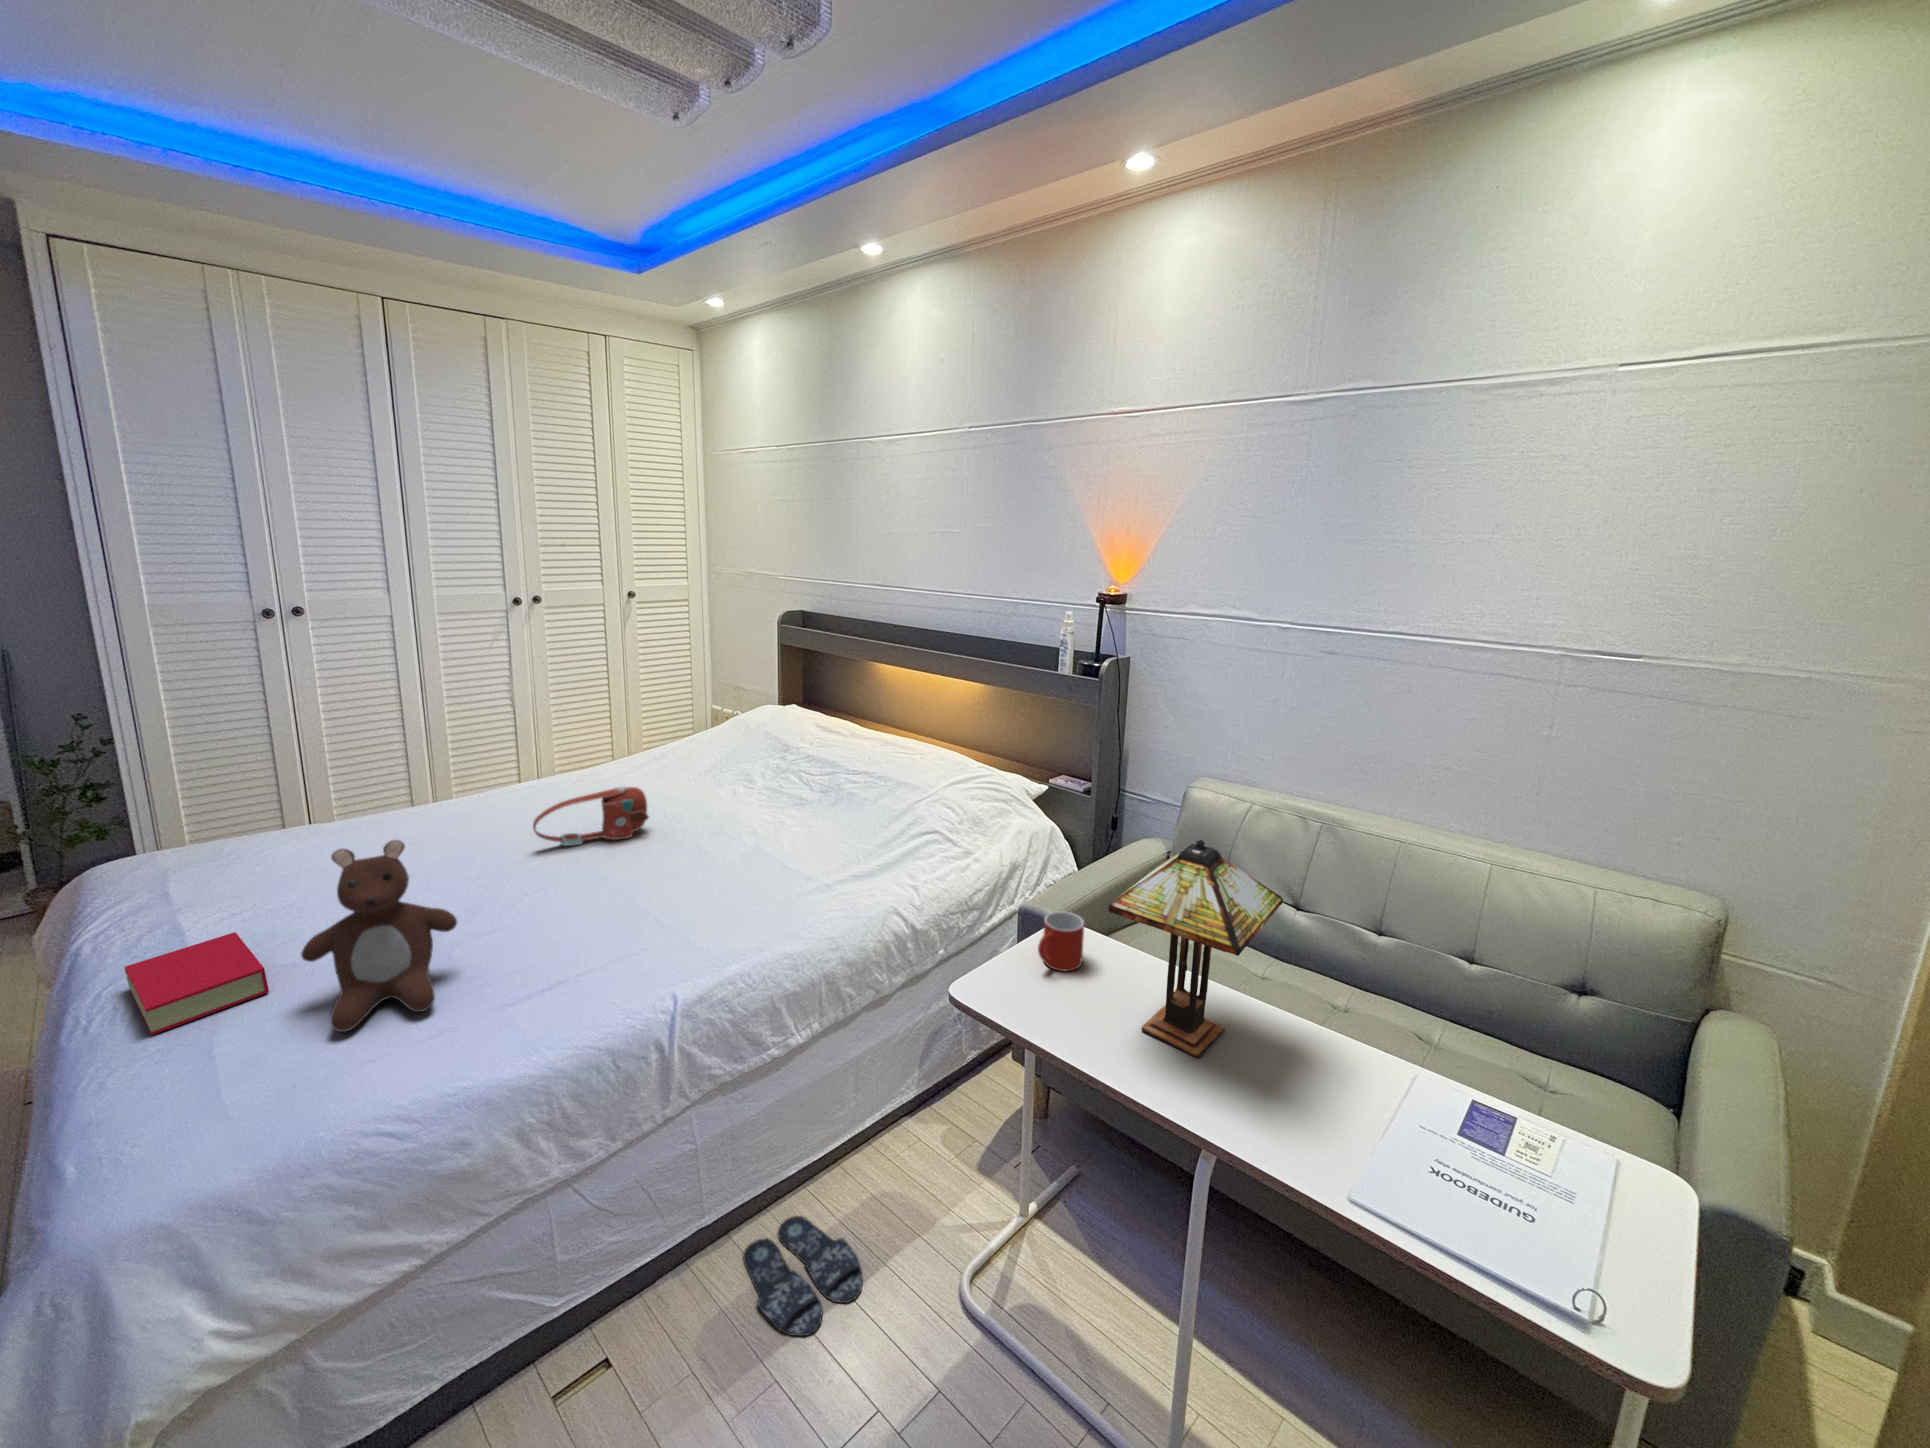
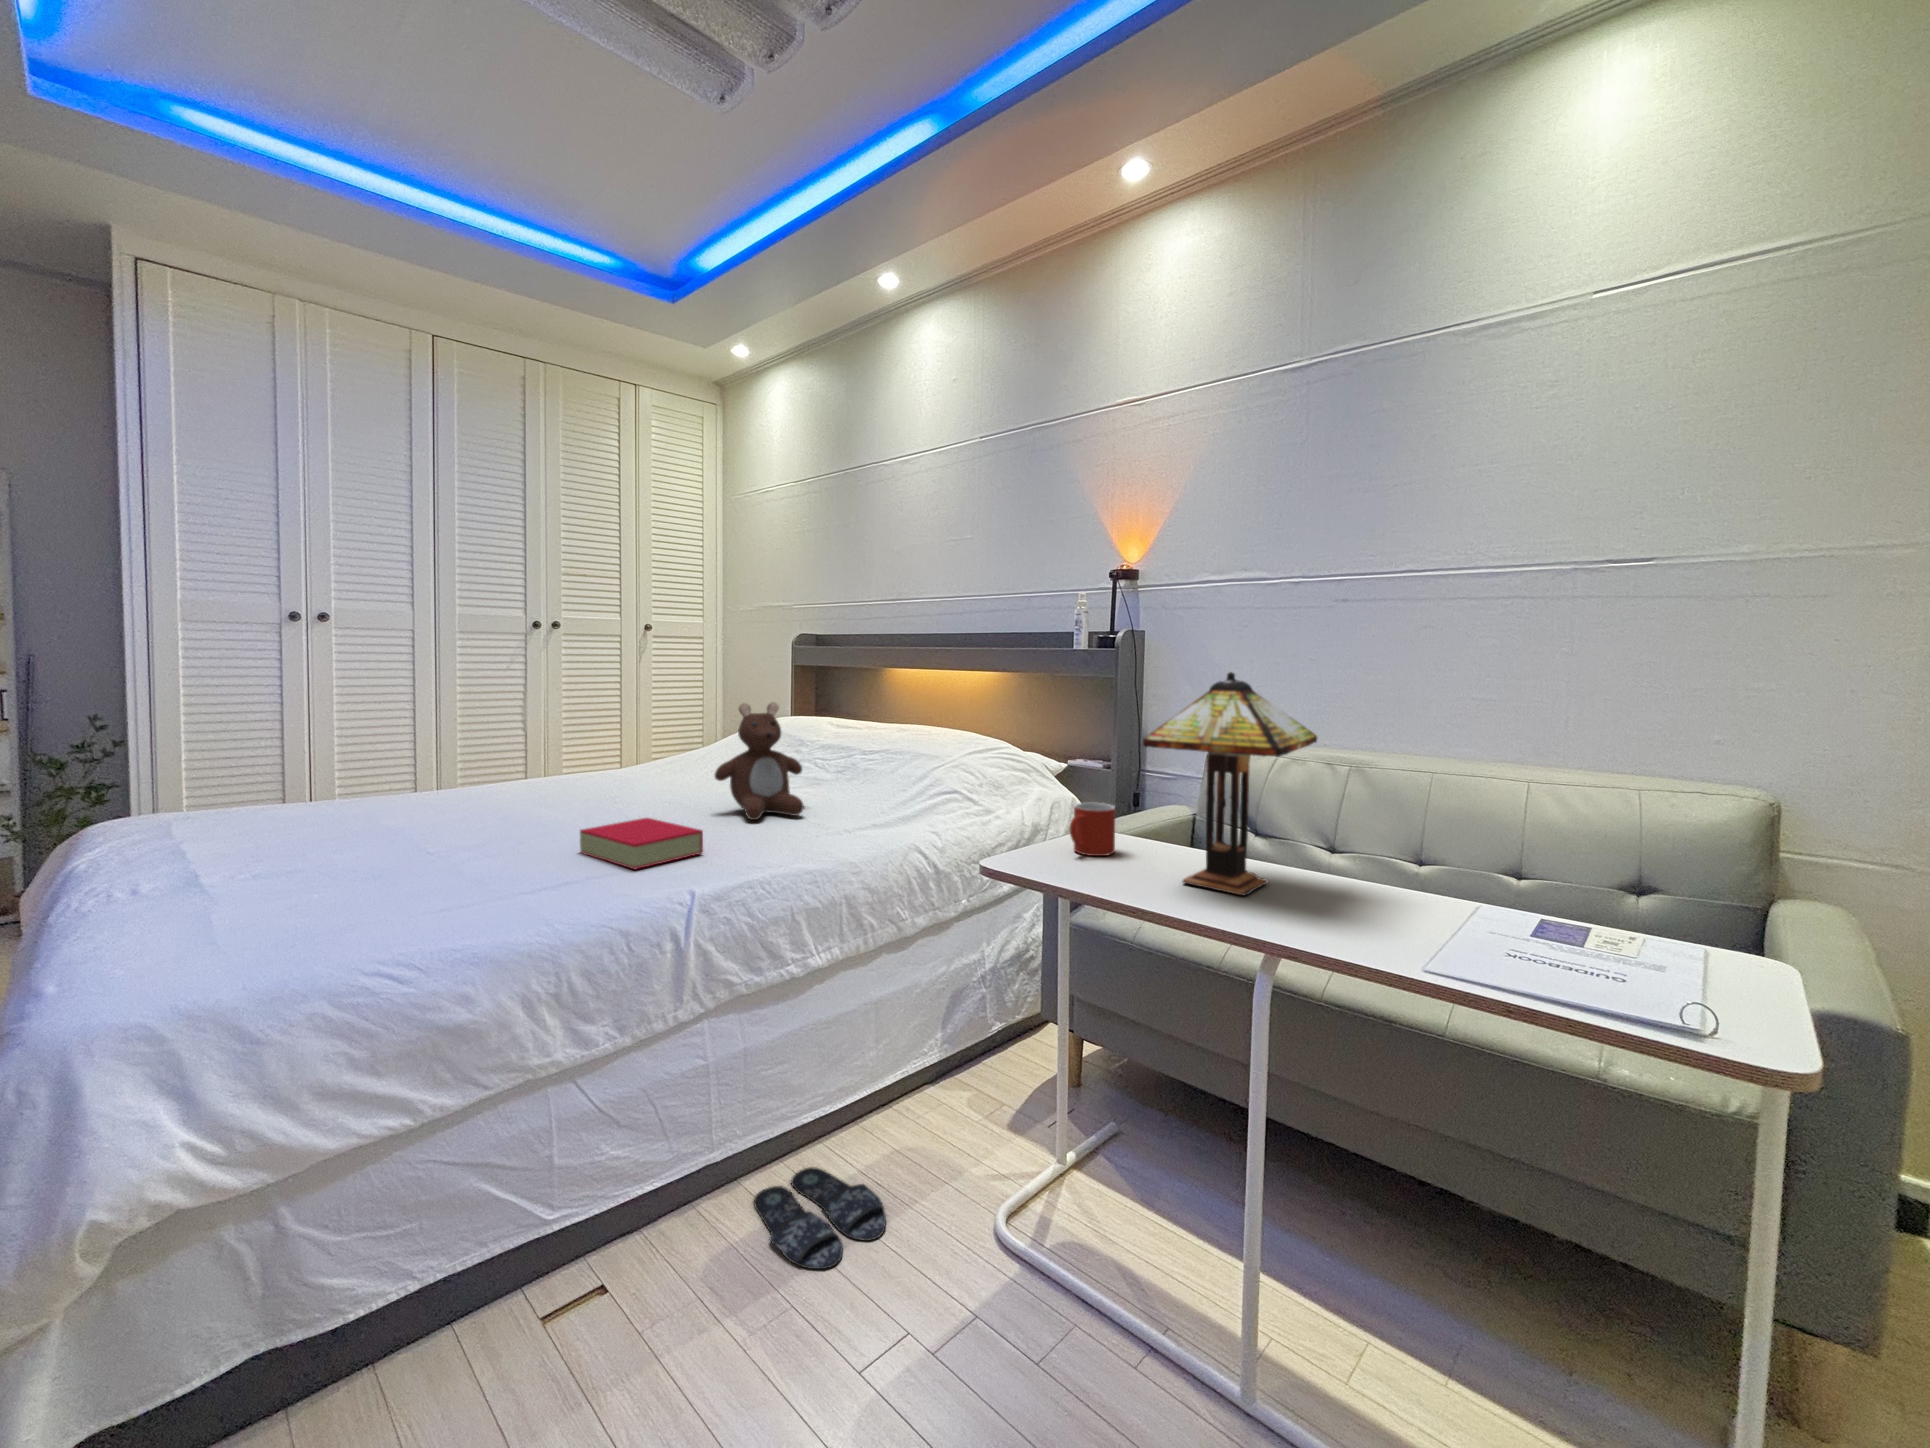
handbag: present [533,787,649,846] -> none [547,753,664,809]
teddy bear: present [301,840,457,1032] -> present [715,703,804,820]
book: present [125,932,269,1035] -> present [580,818,703,869]

